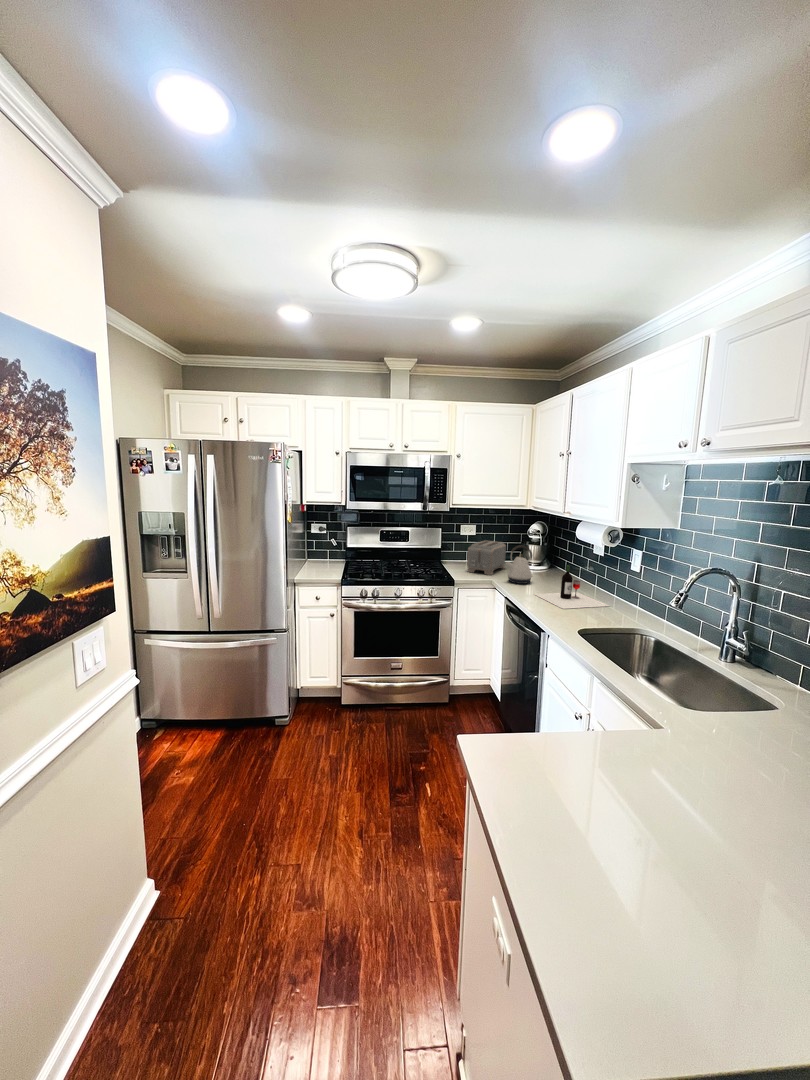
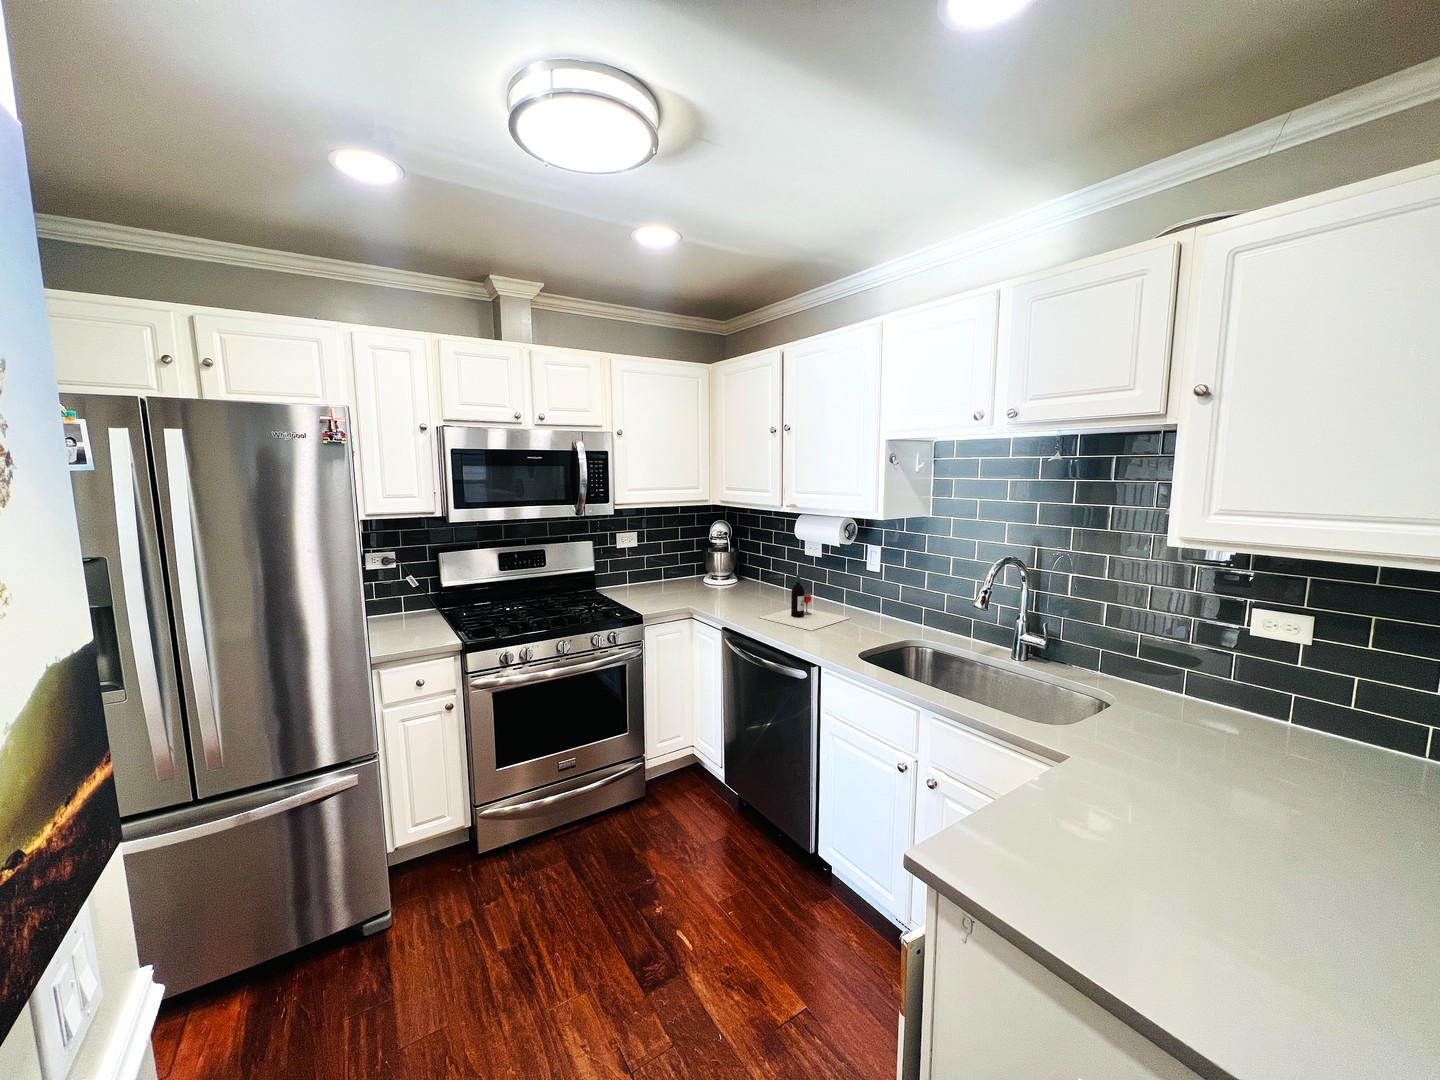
toaster: present [467,541,506,575] -> none [643,553,686,600]
kettle: present [506,545,533,584] -> none [707,555,739,607]

